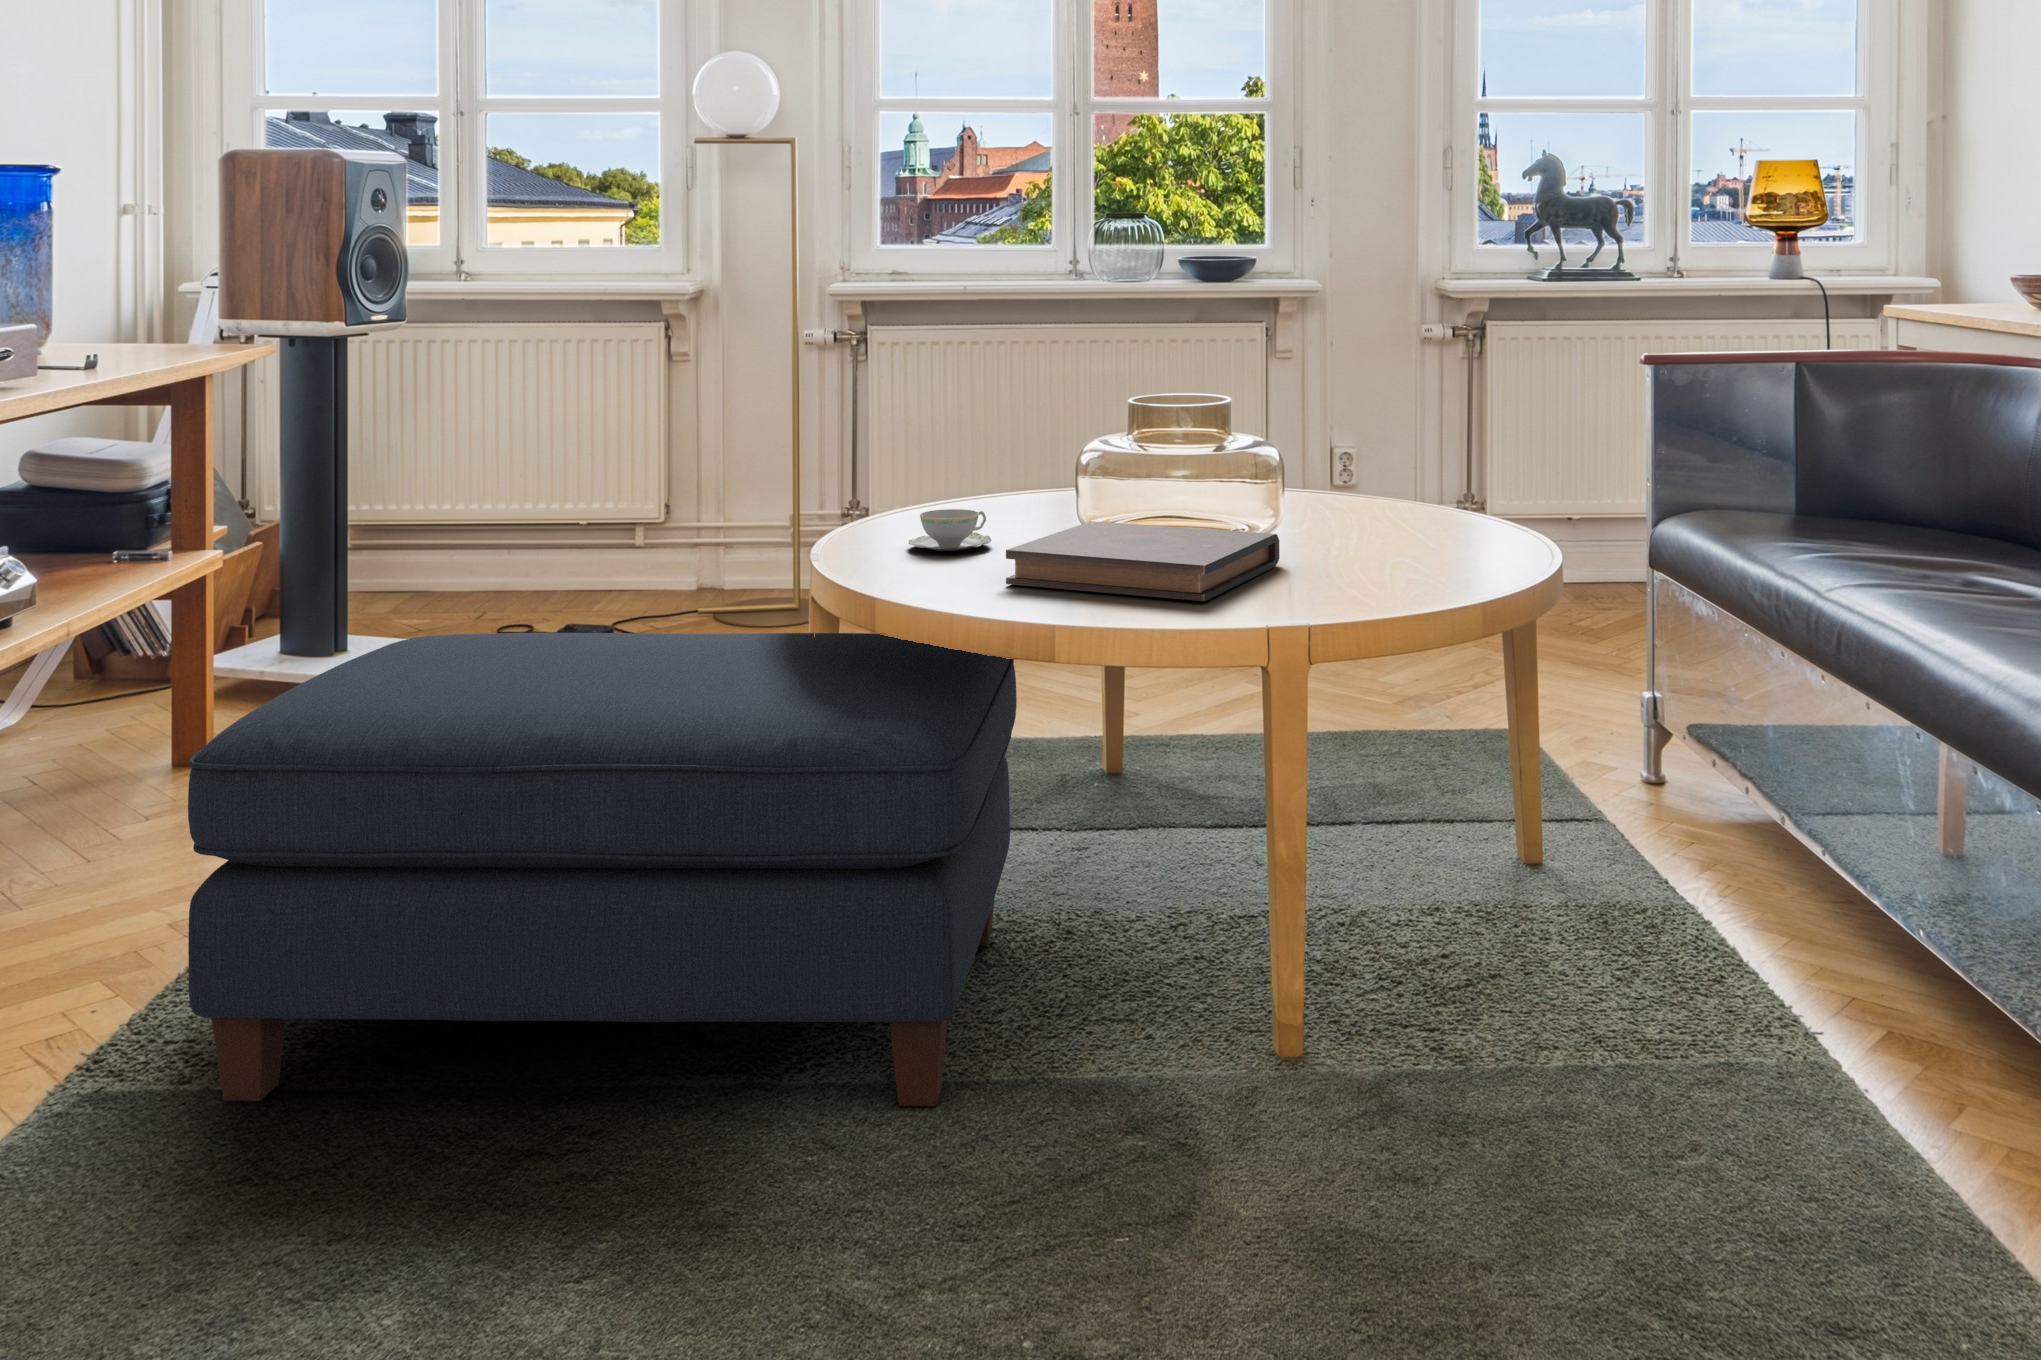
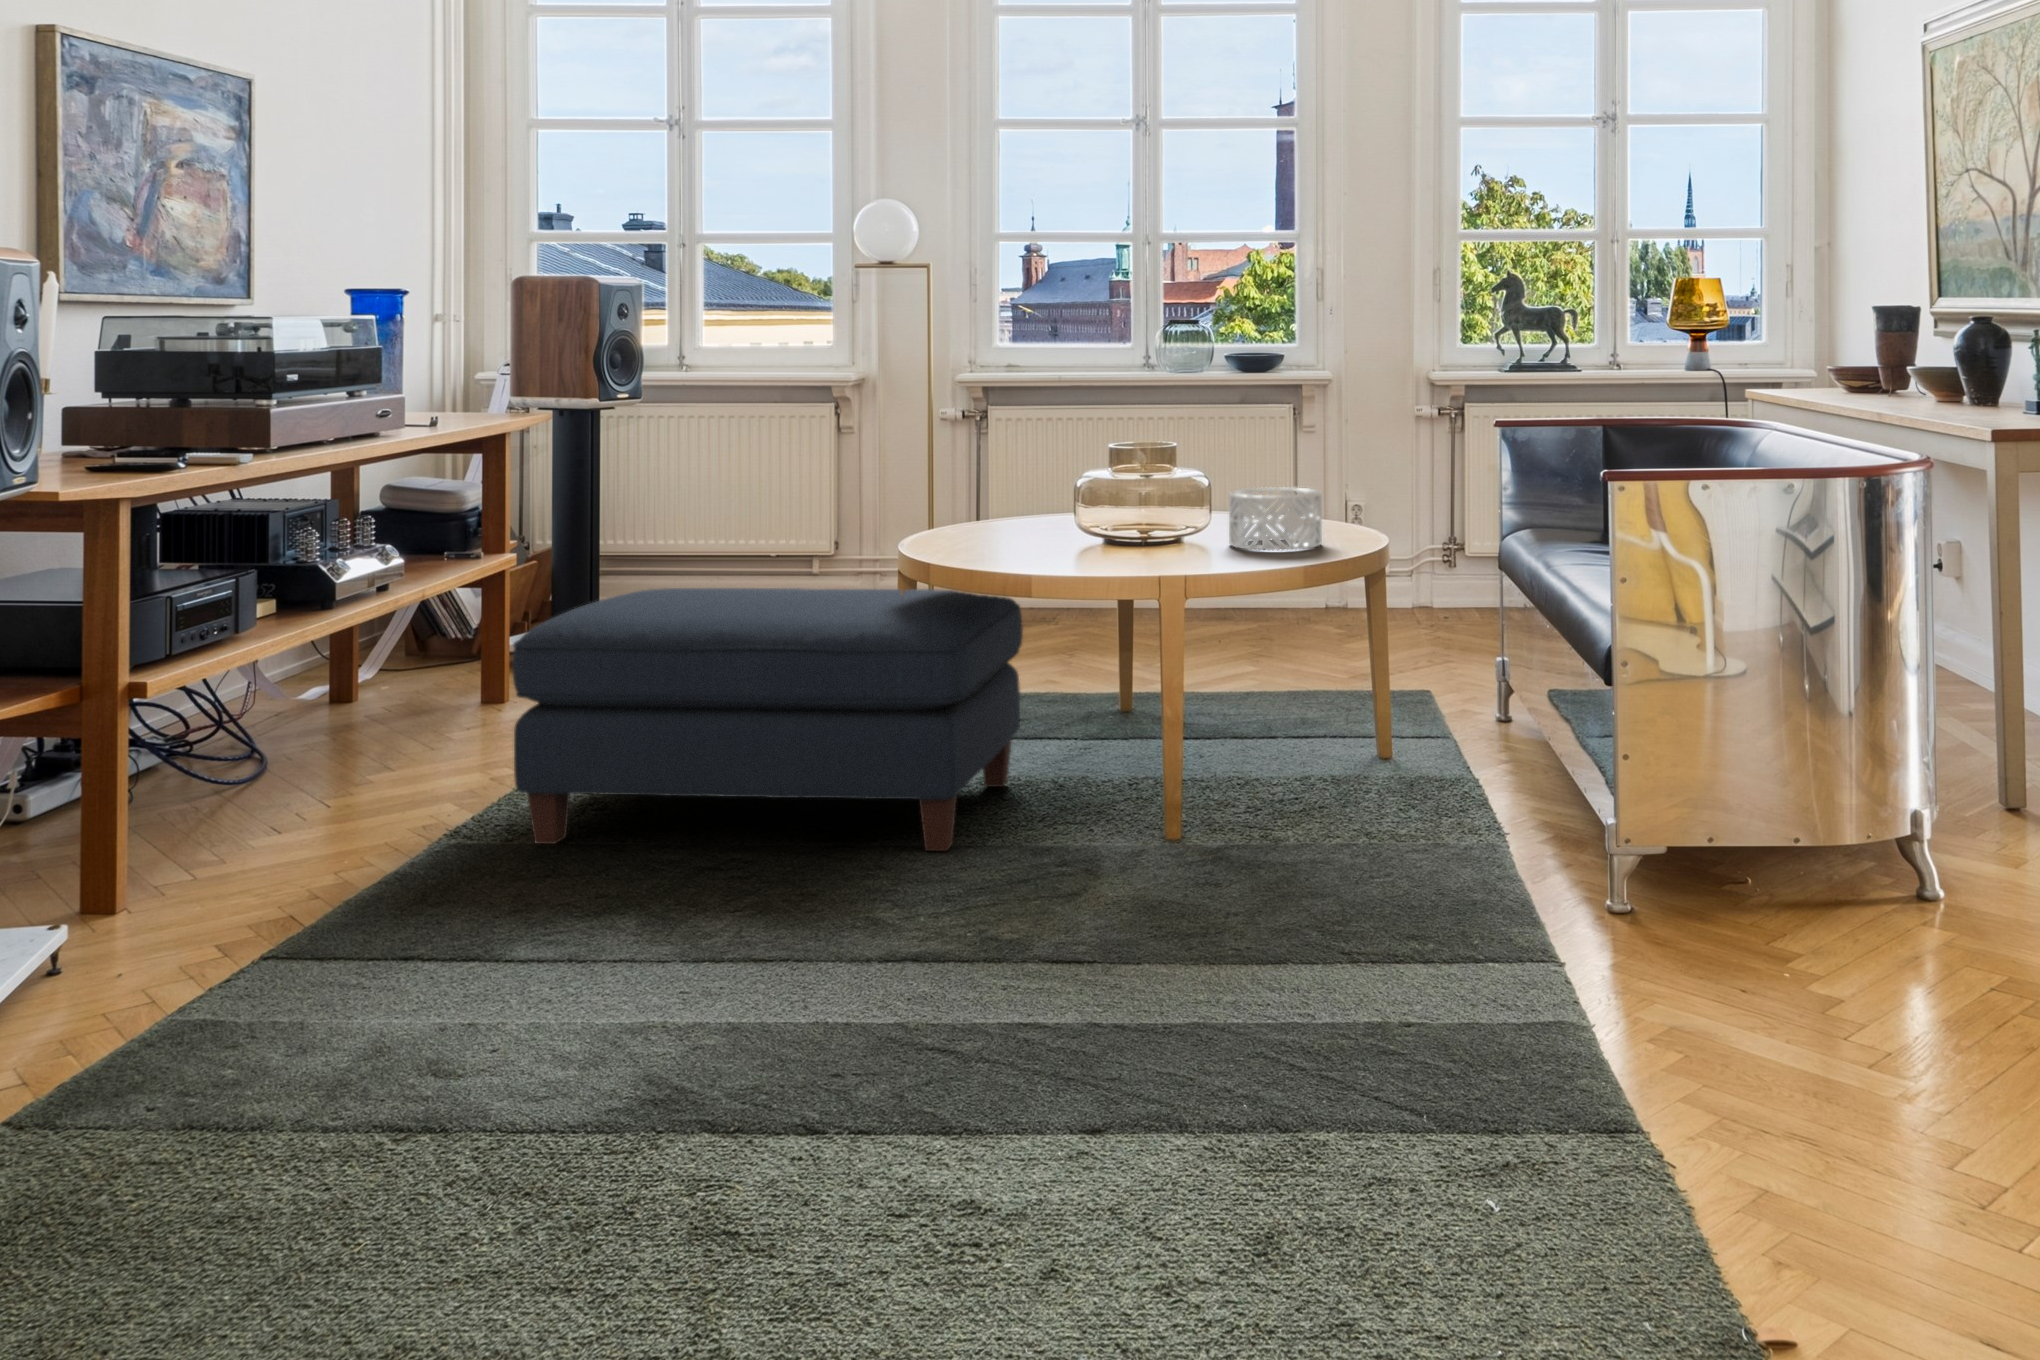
decorative bowl: none [1337,465,1482,571] -> present [1229,487,1322,550]
teacup: present [909,509,991,551] -> none [959,515,1013,540]
book: present [1006,521,1279,601] -> none [1008,522,1189,563]

